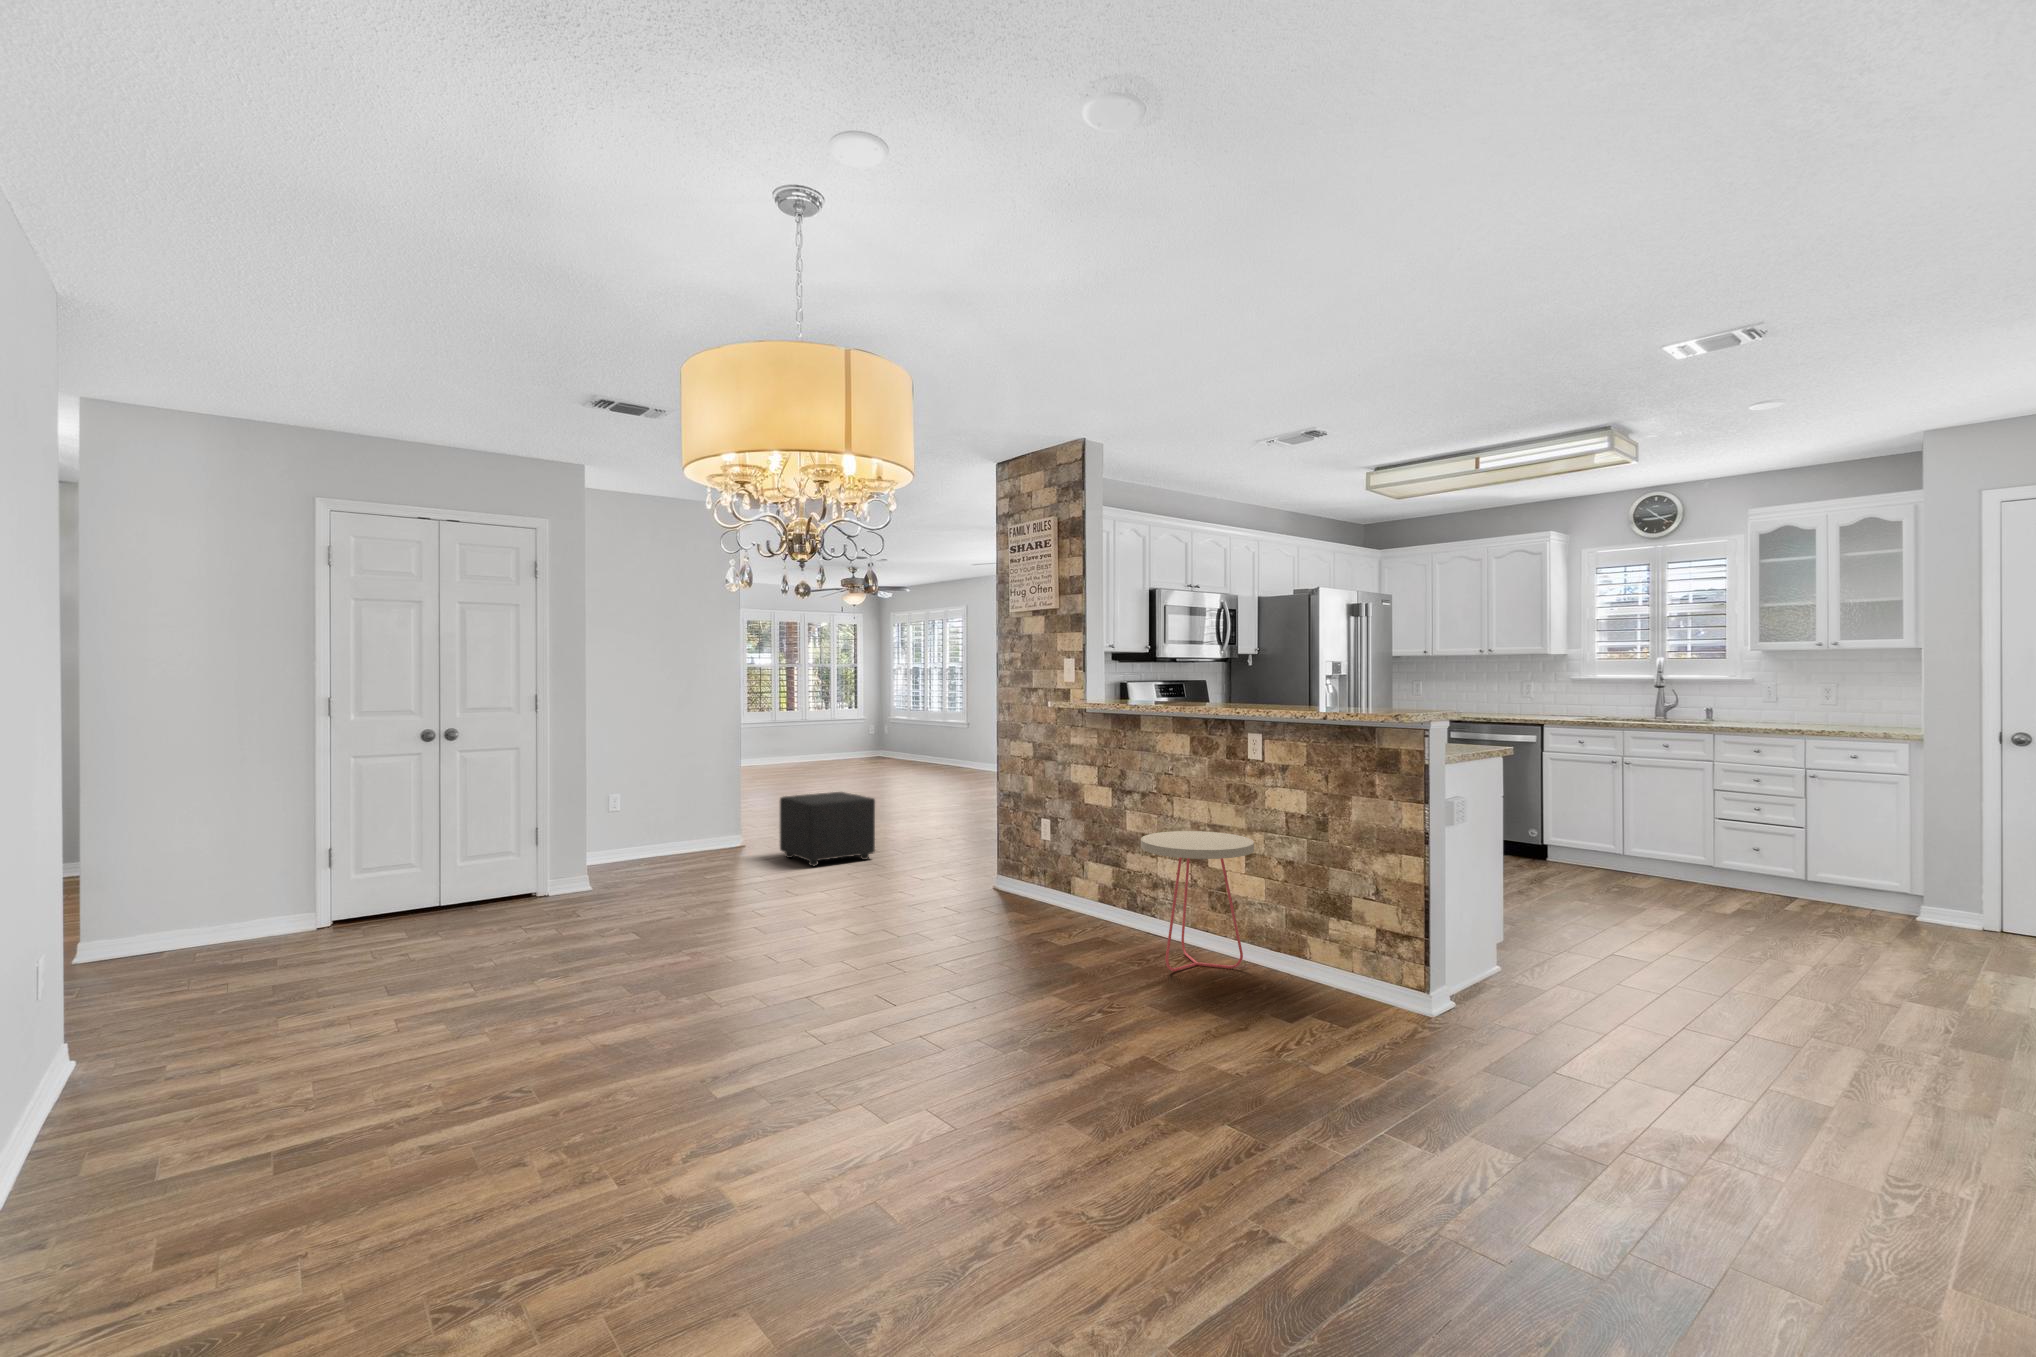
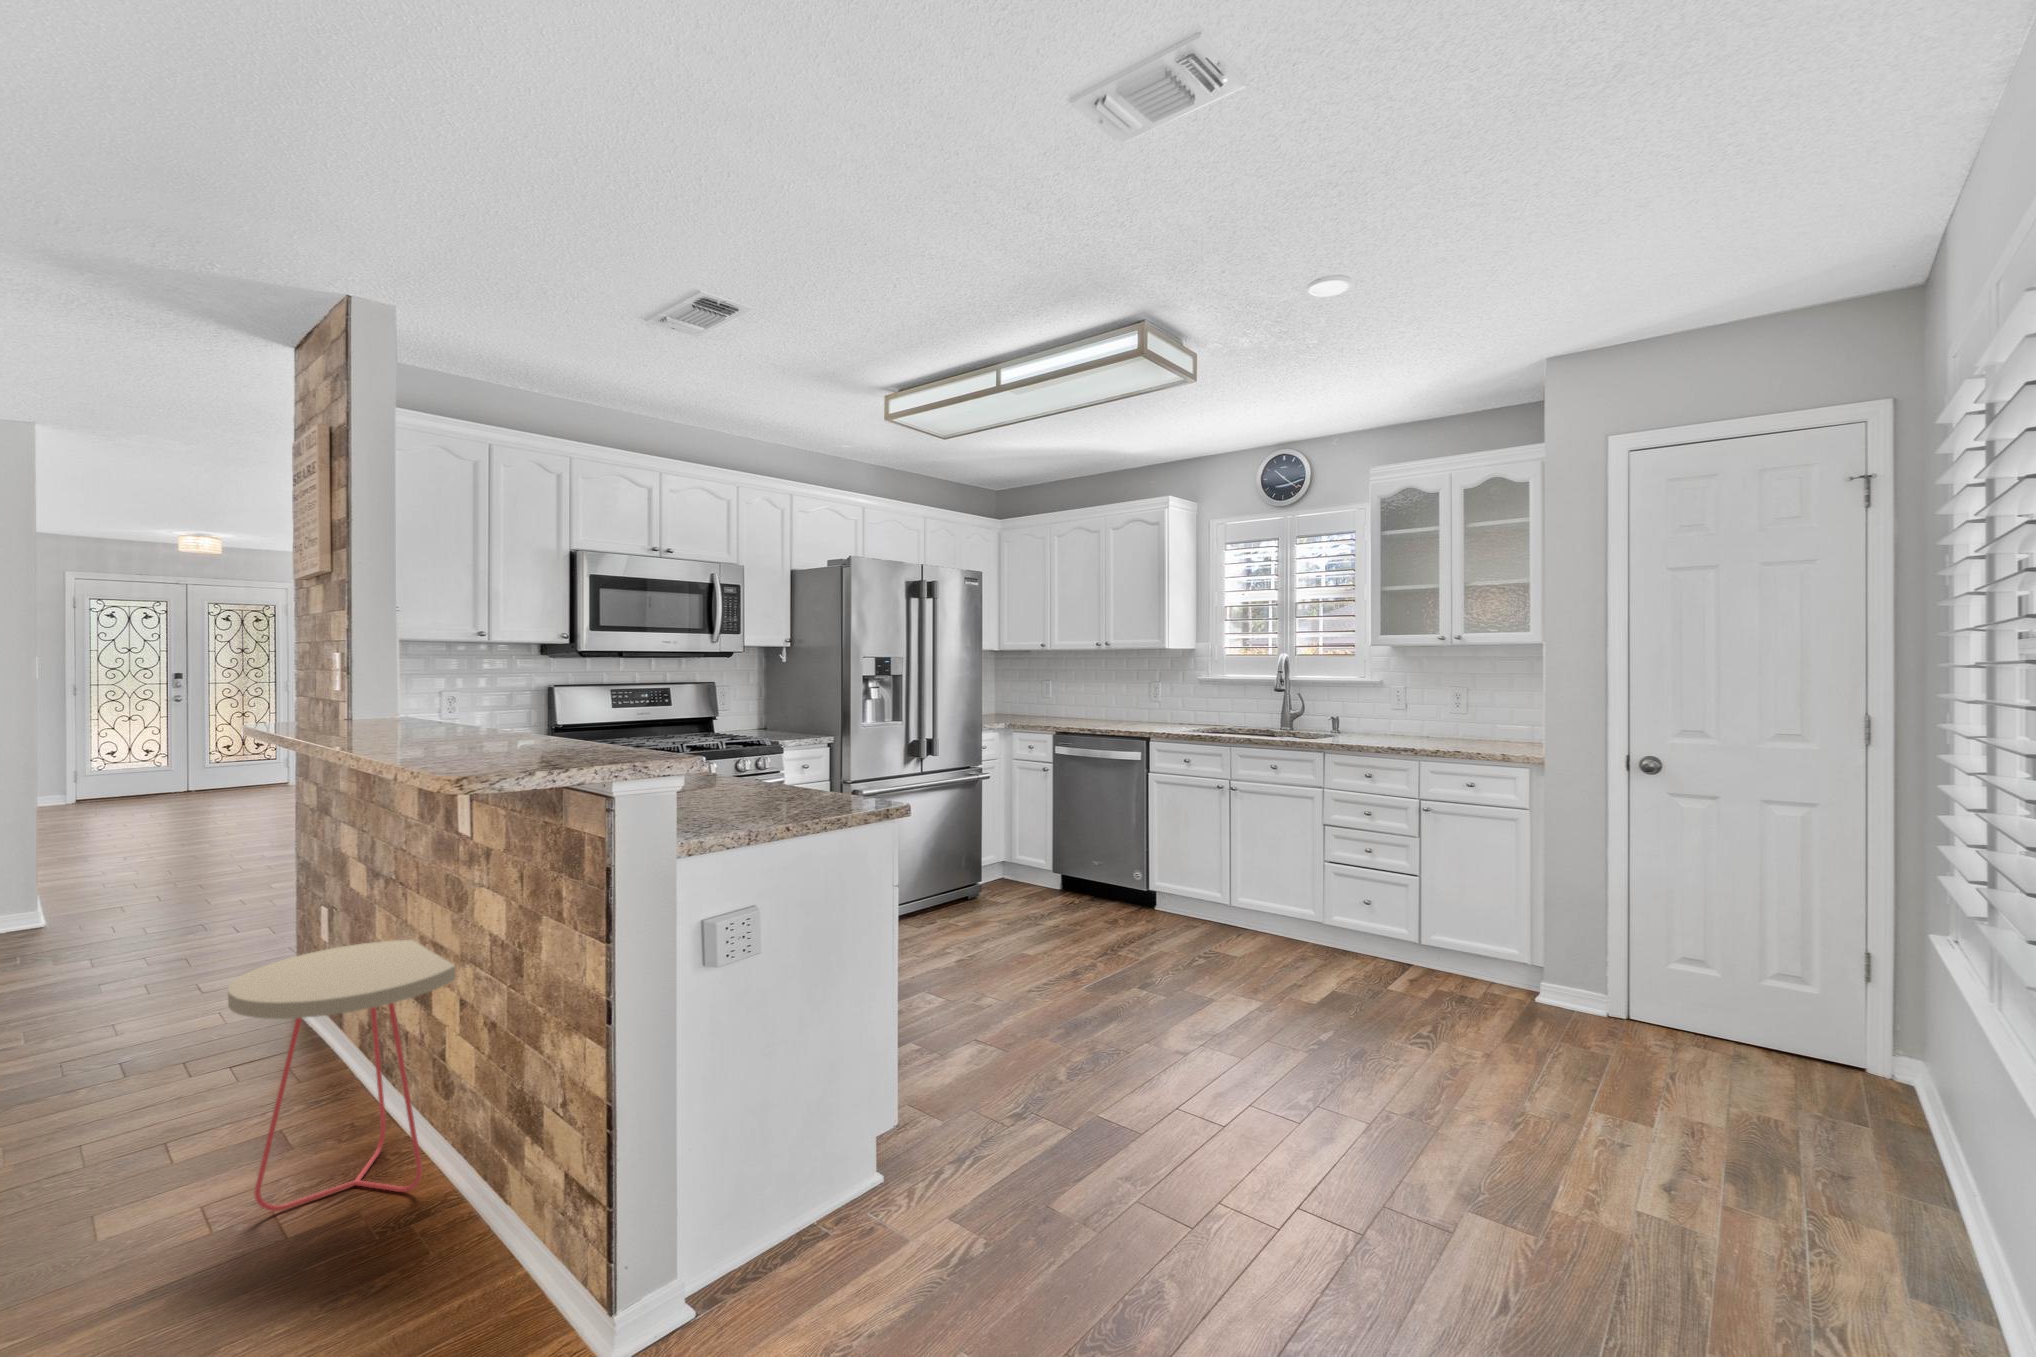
ottoman: present [780,792,875,866] -> none [96,840,240,957]

